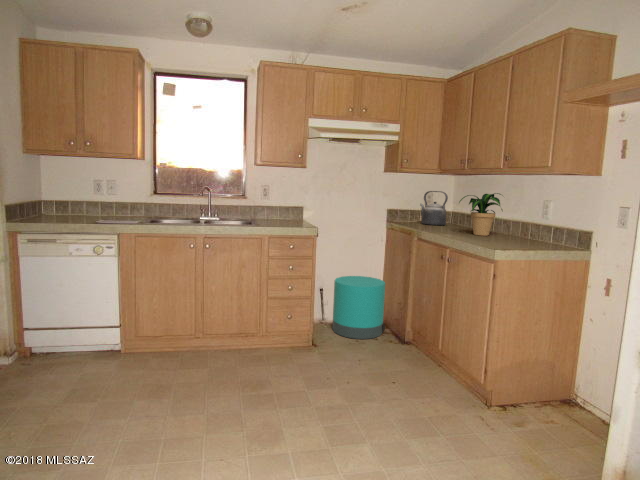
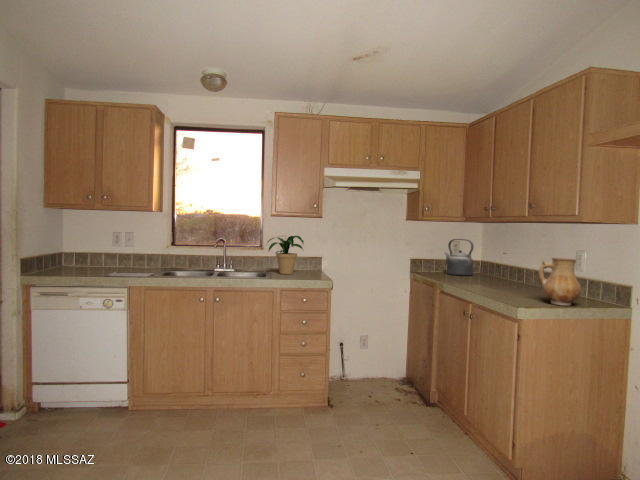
potted plant: present [459,193,502,236] -> present [268,236,304,274]
ceramic pitcher: none [511,205,547,248] -> present [539,258,581,306]
trash can: present [332,276,385,339] -> none [352,329,409,400]

